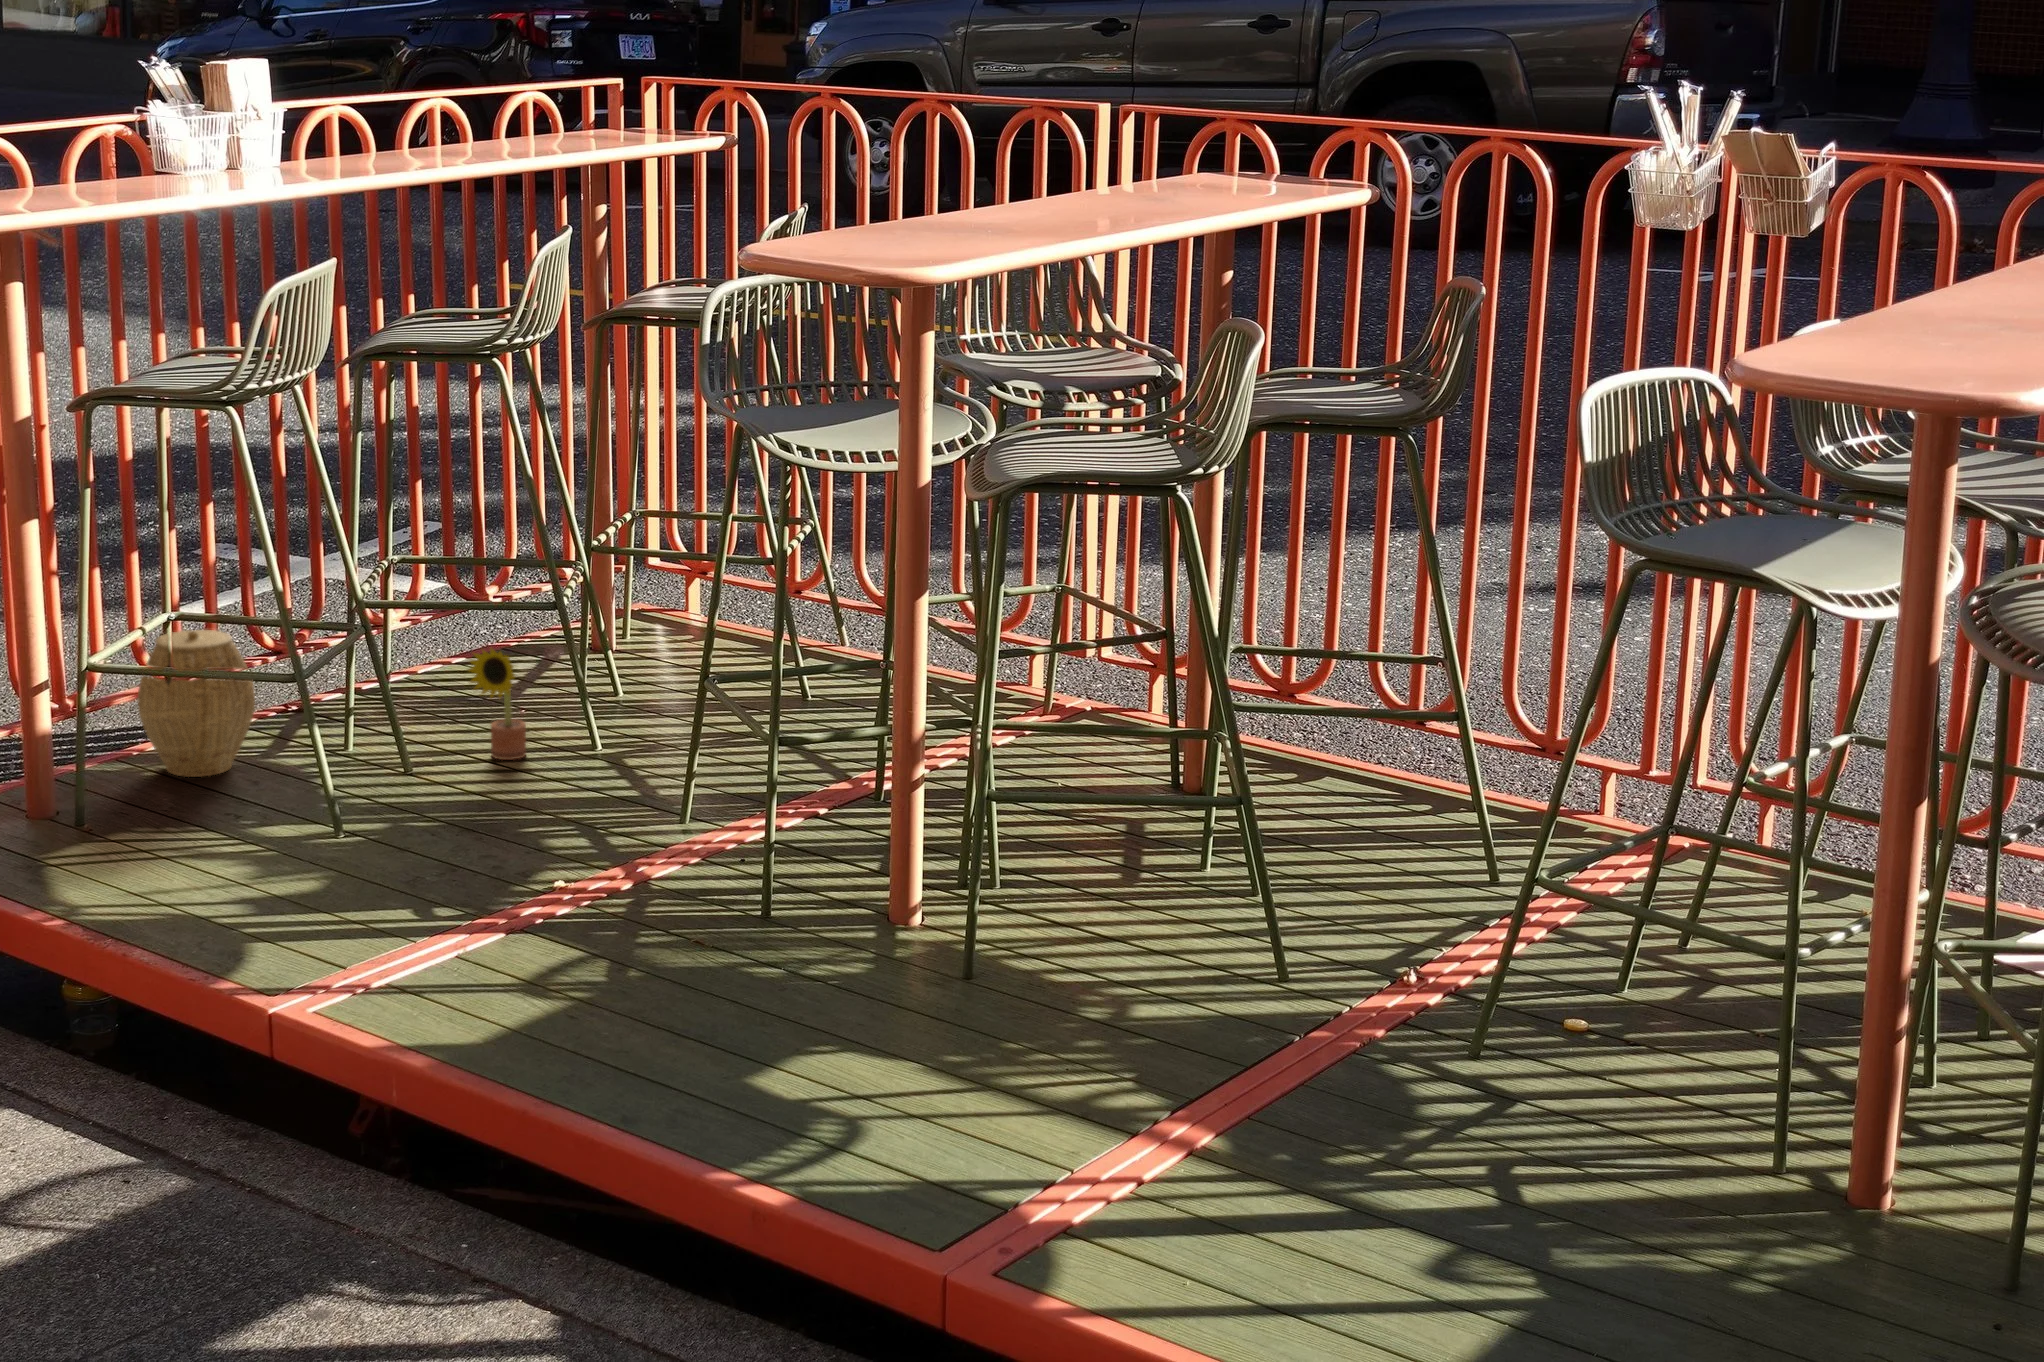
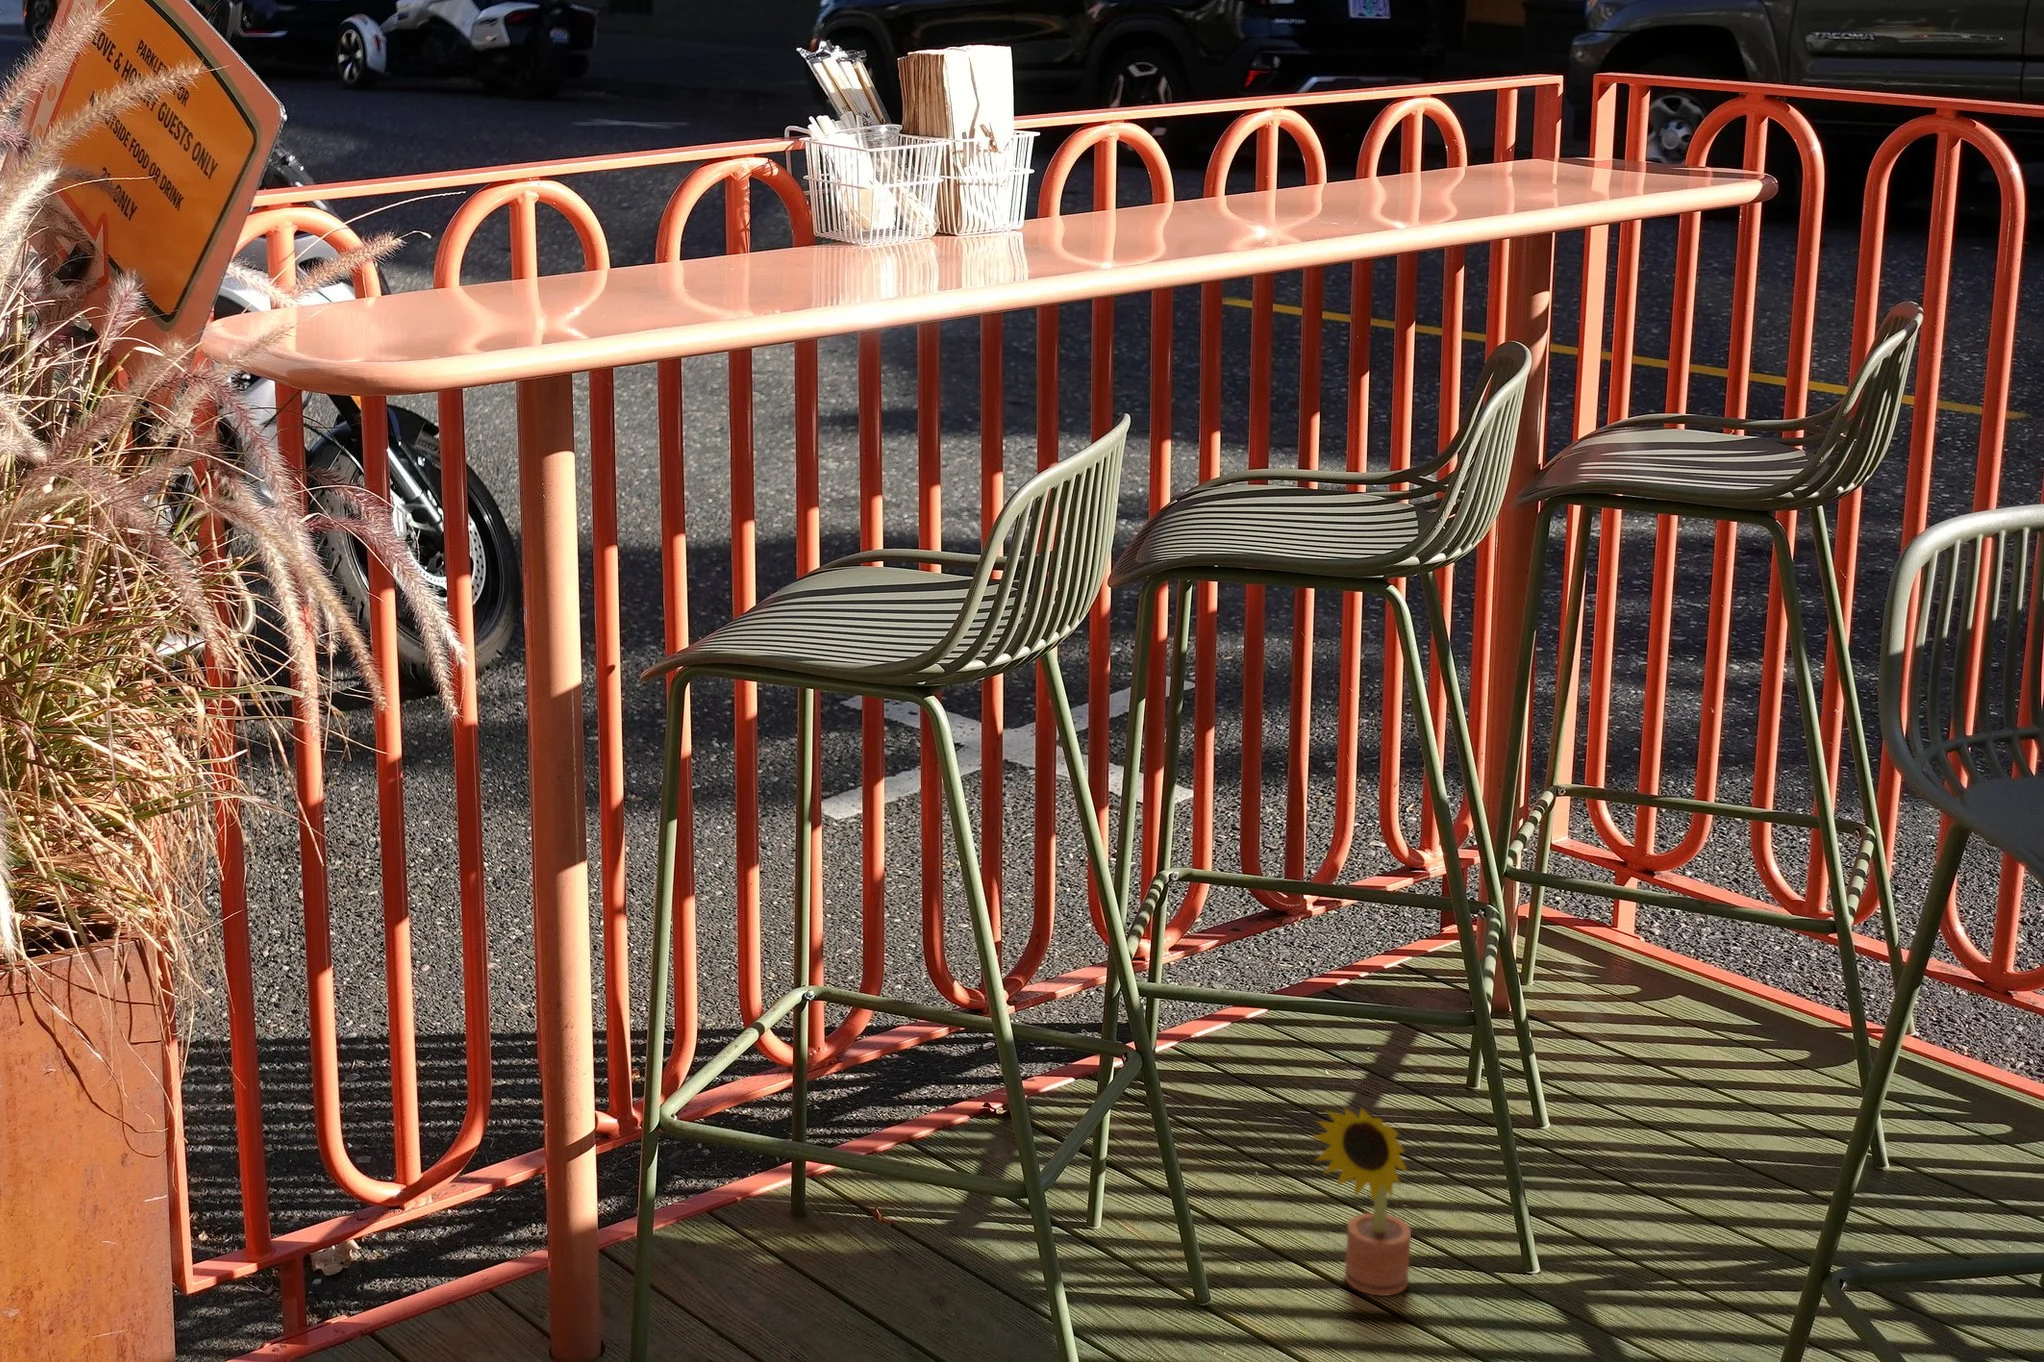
woven basket: present [138,630,255,777] -> none [748,1020,943,1282]

